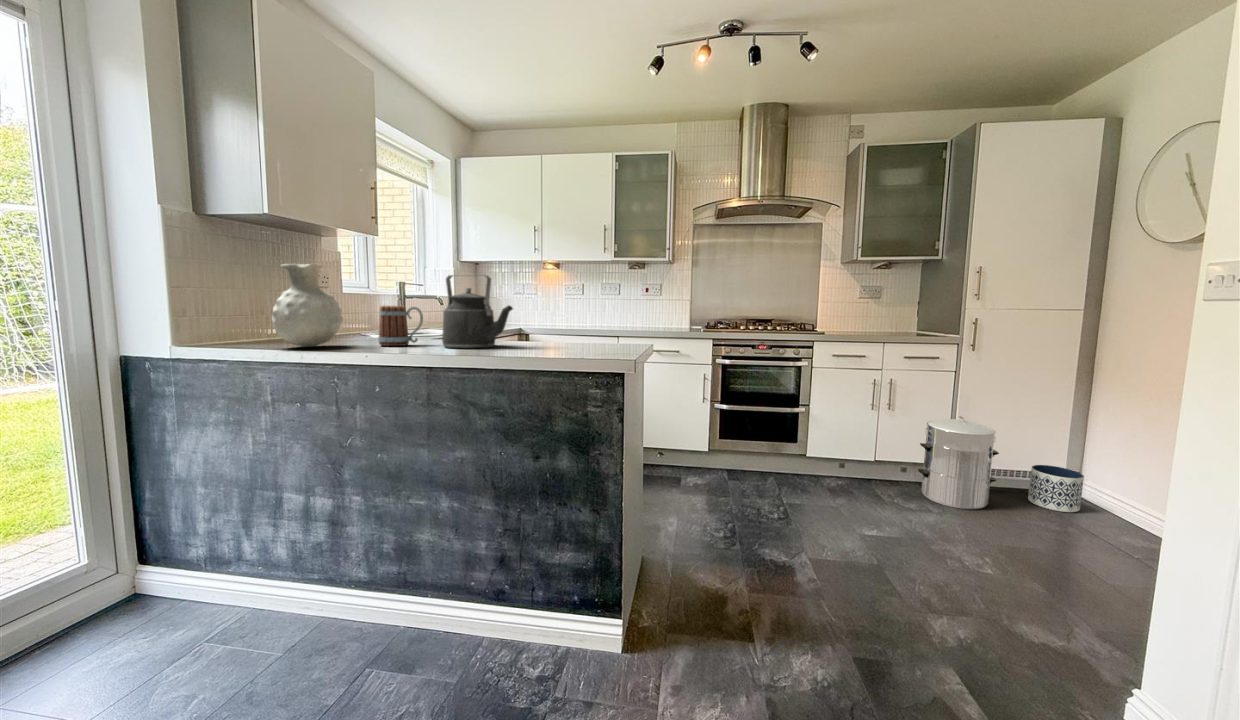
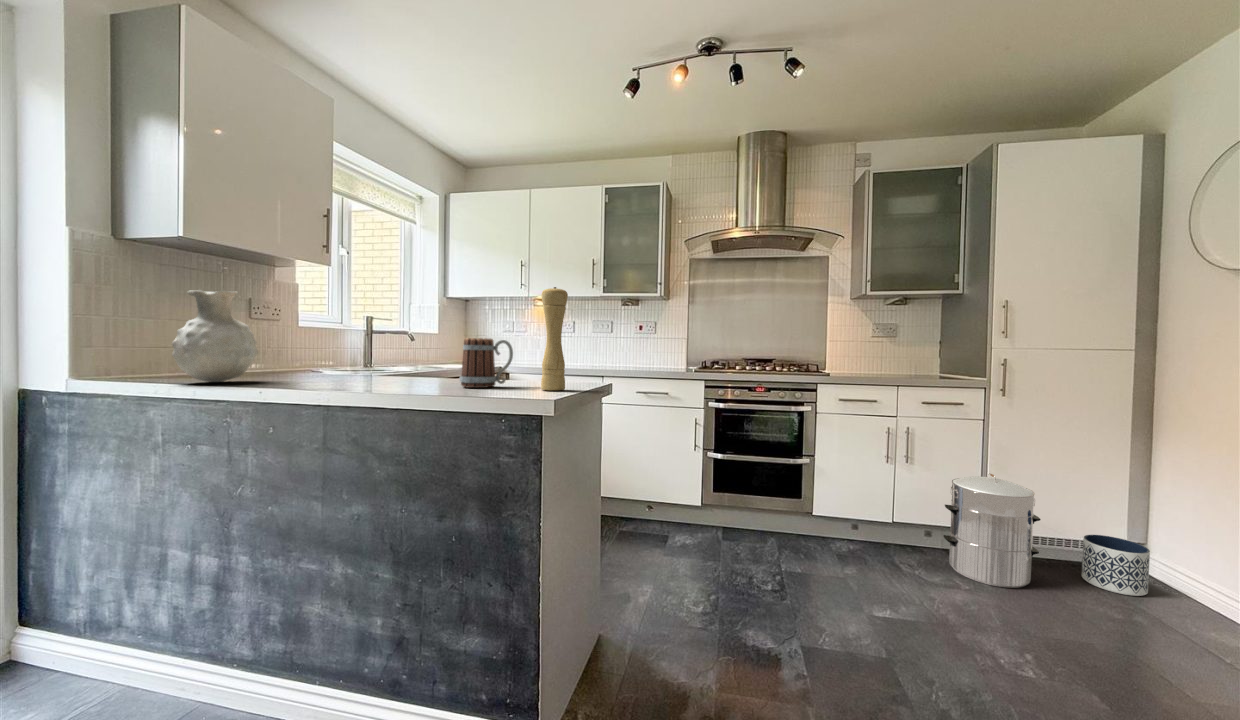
pepper mill: none [610,261,633,351] -> present [541,287,568,390]
kettle: present [442,275,513,348] -> none [360,303,439,386]
mug: present [378,306,423,346] -> present [460,338,513,388]

